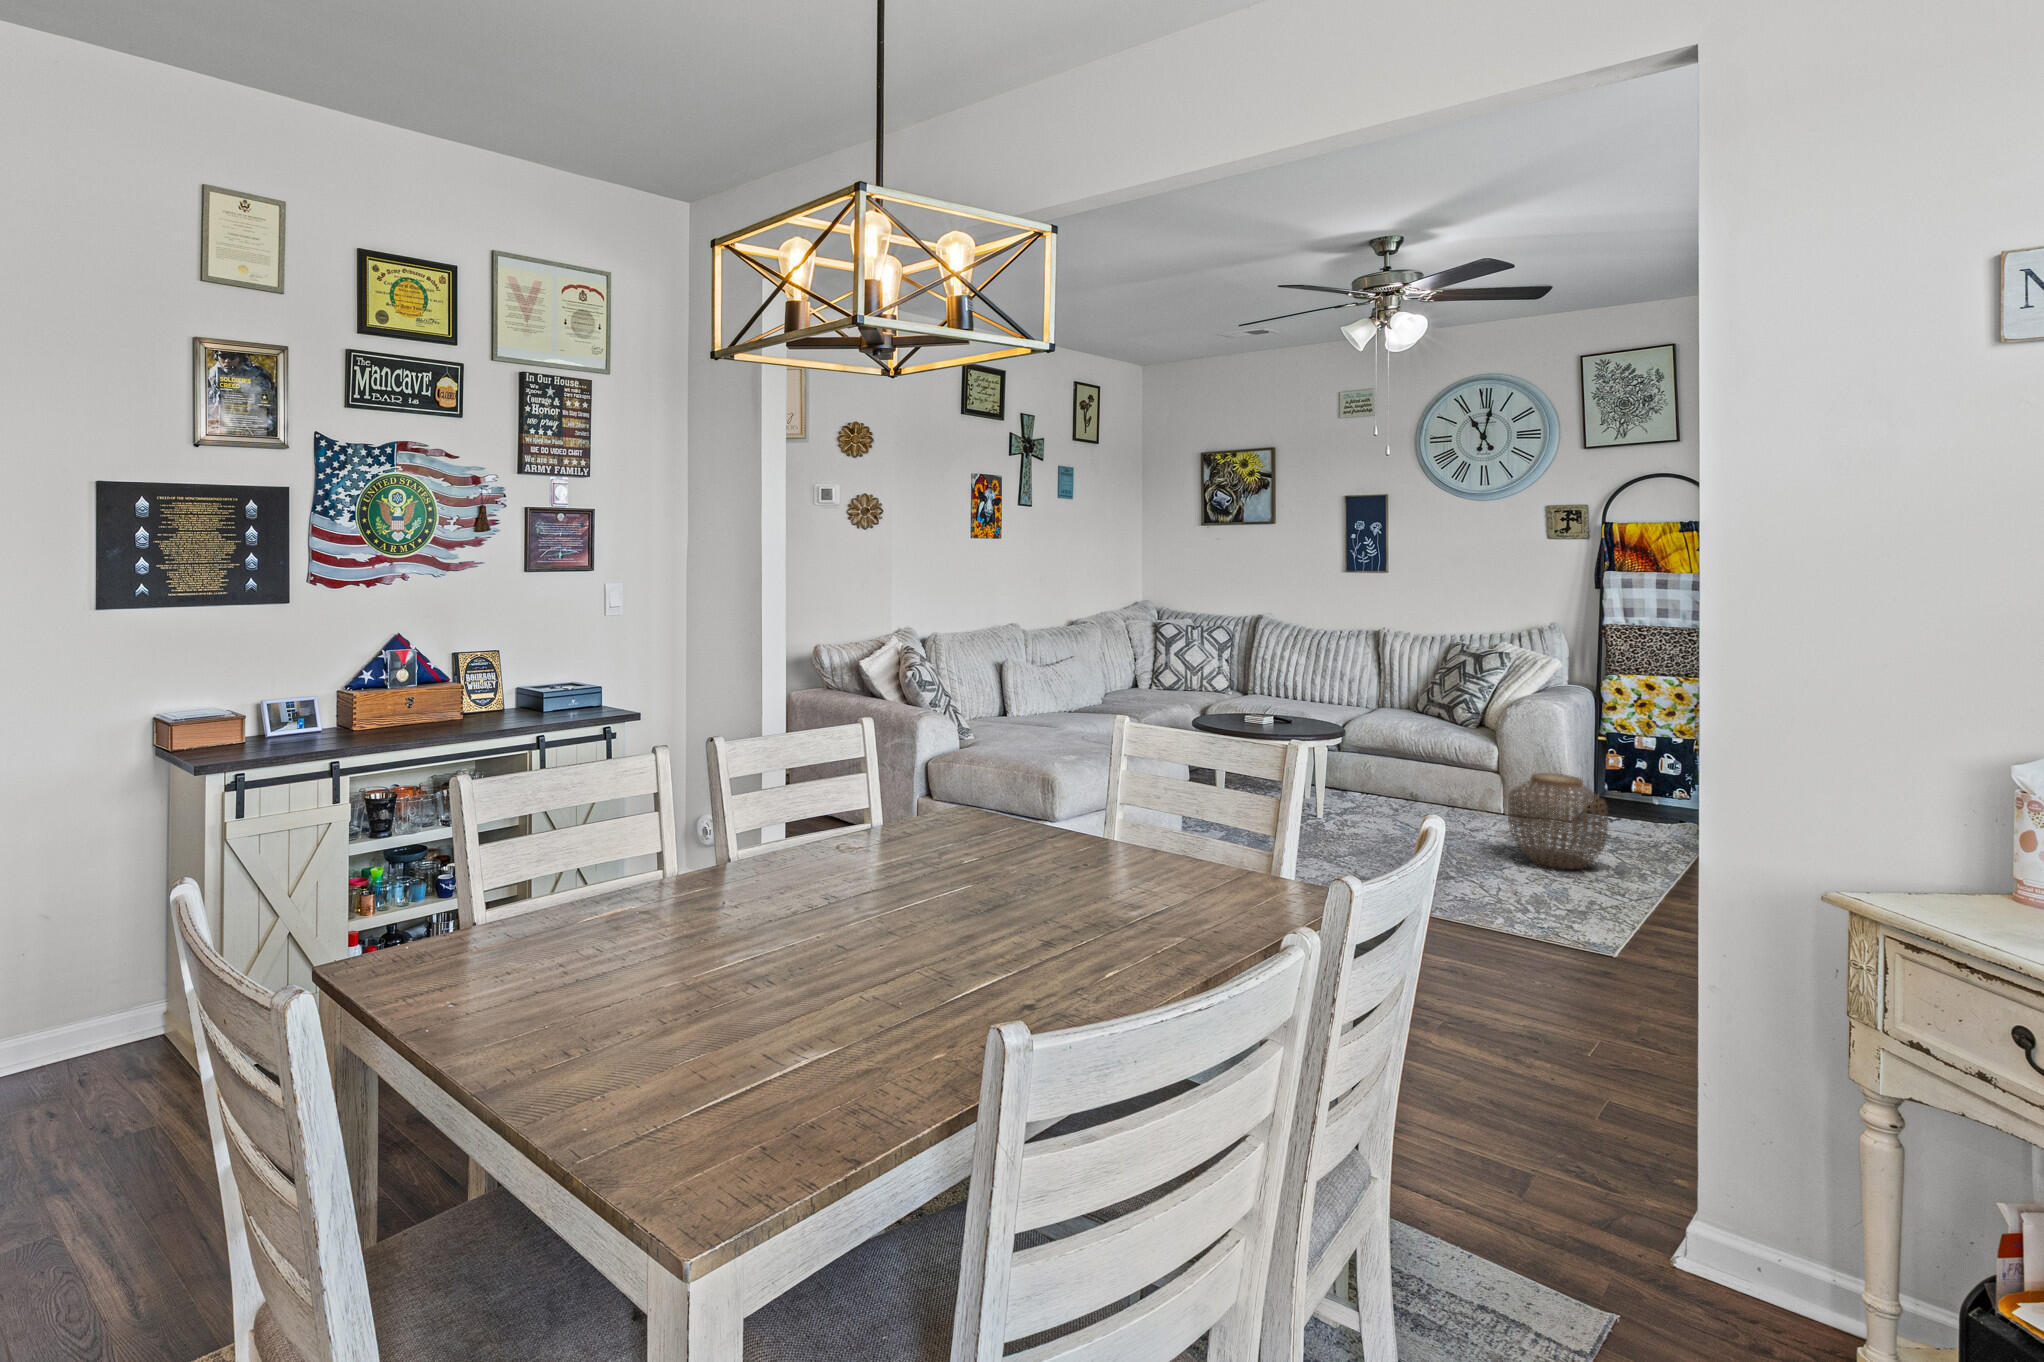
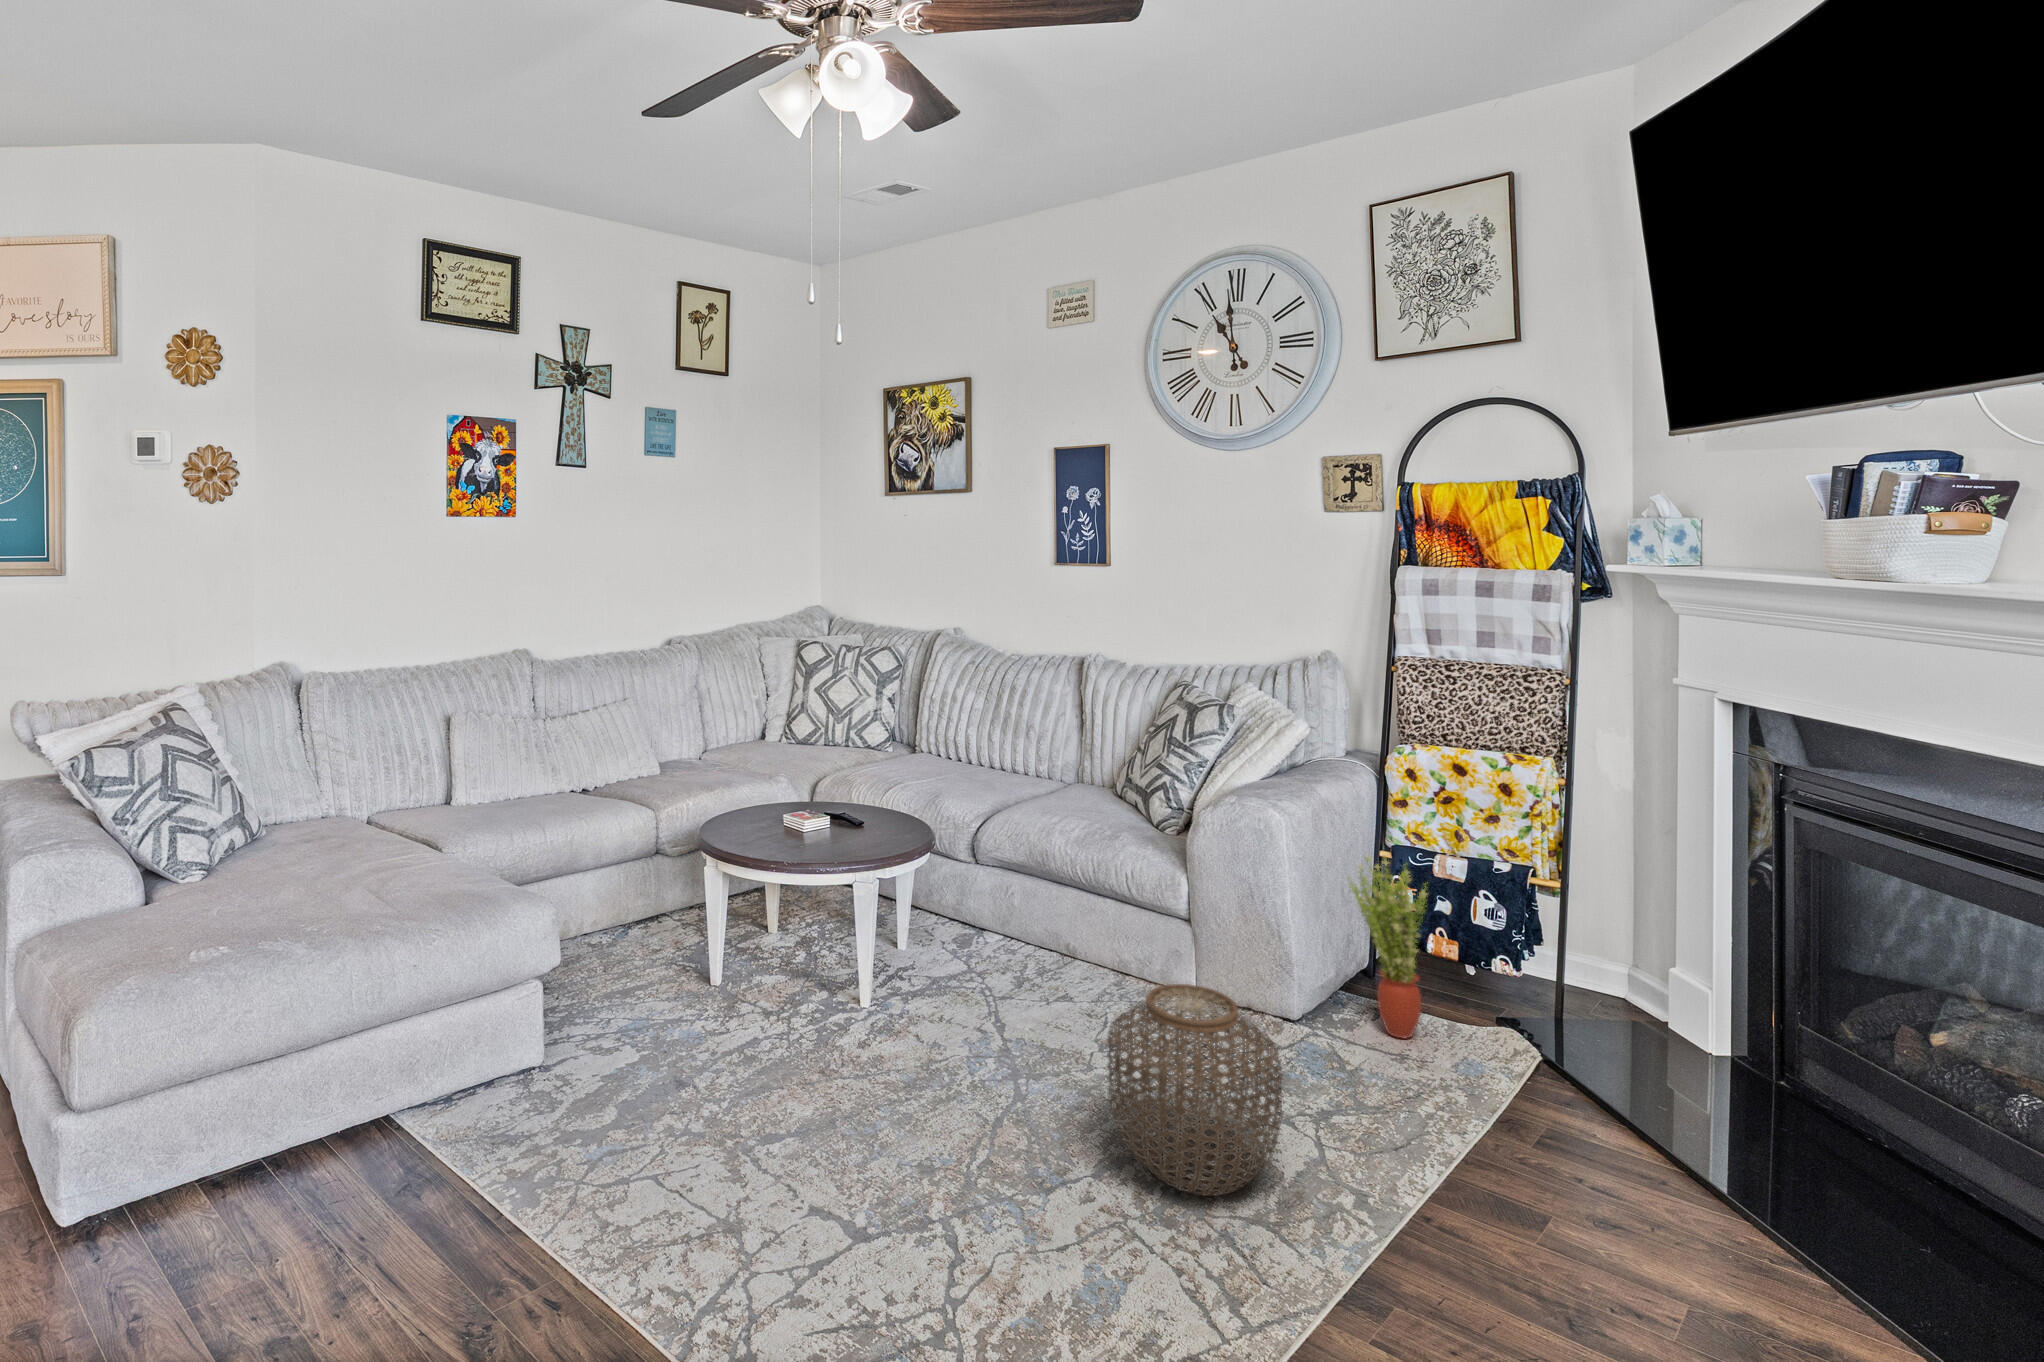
potted plant: none [1597,728,1649,829] -> present [1347,857,1427,1039]

